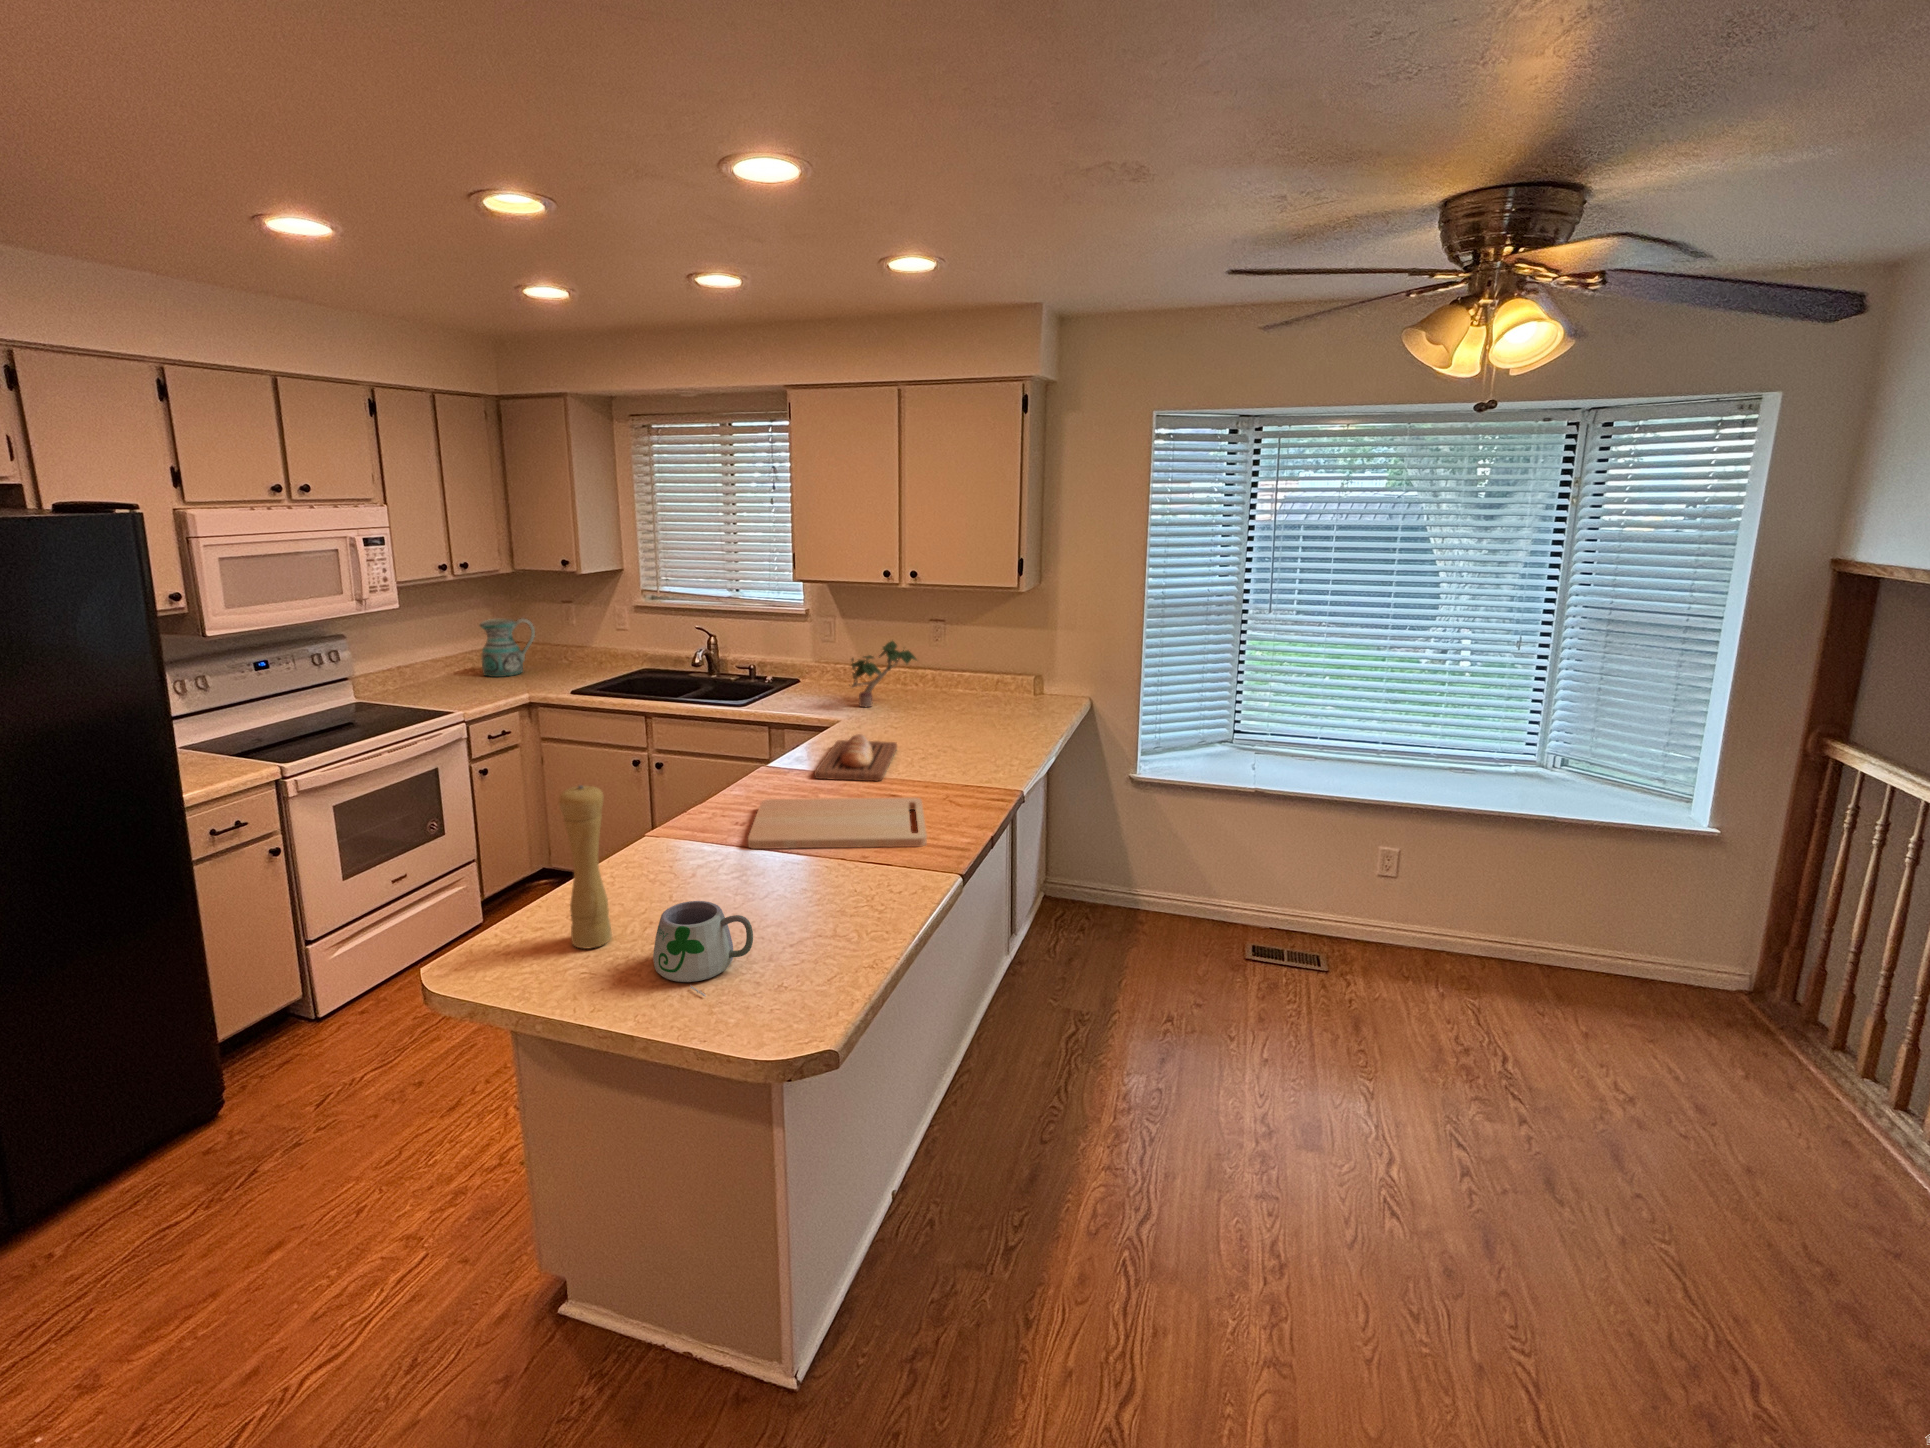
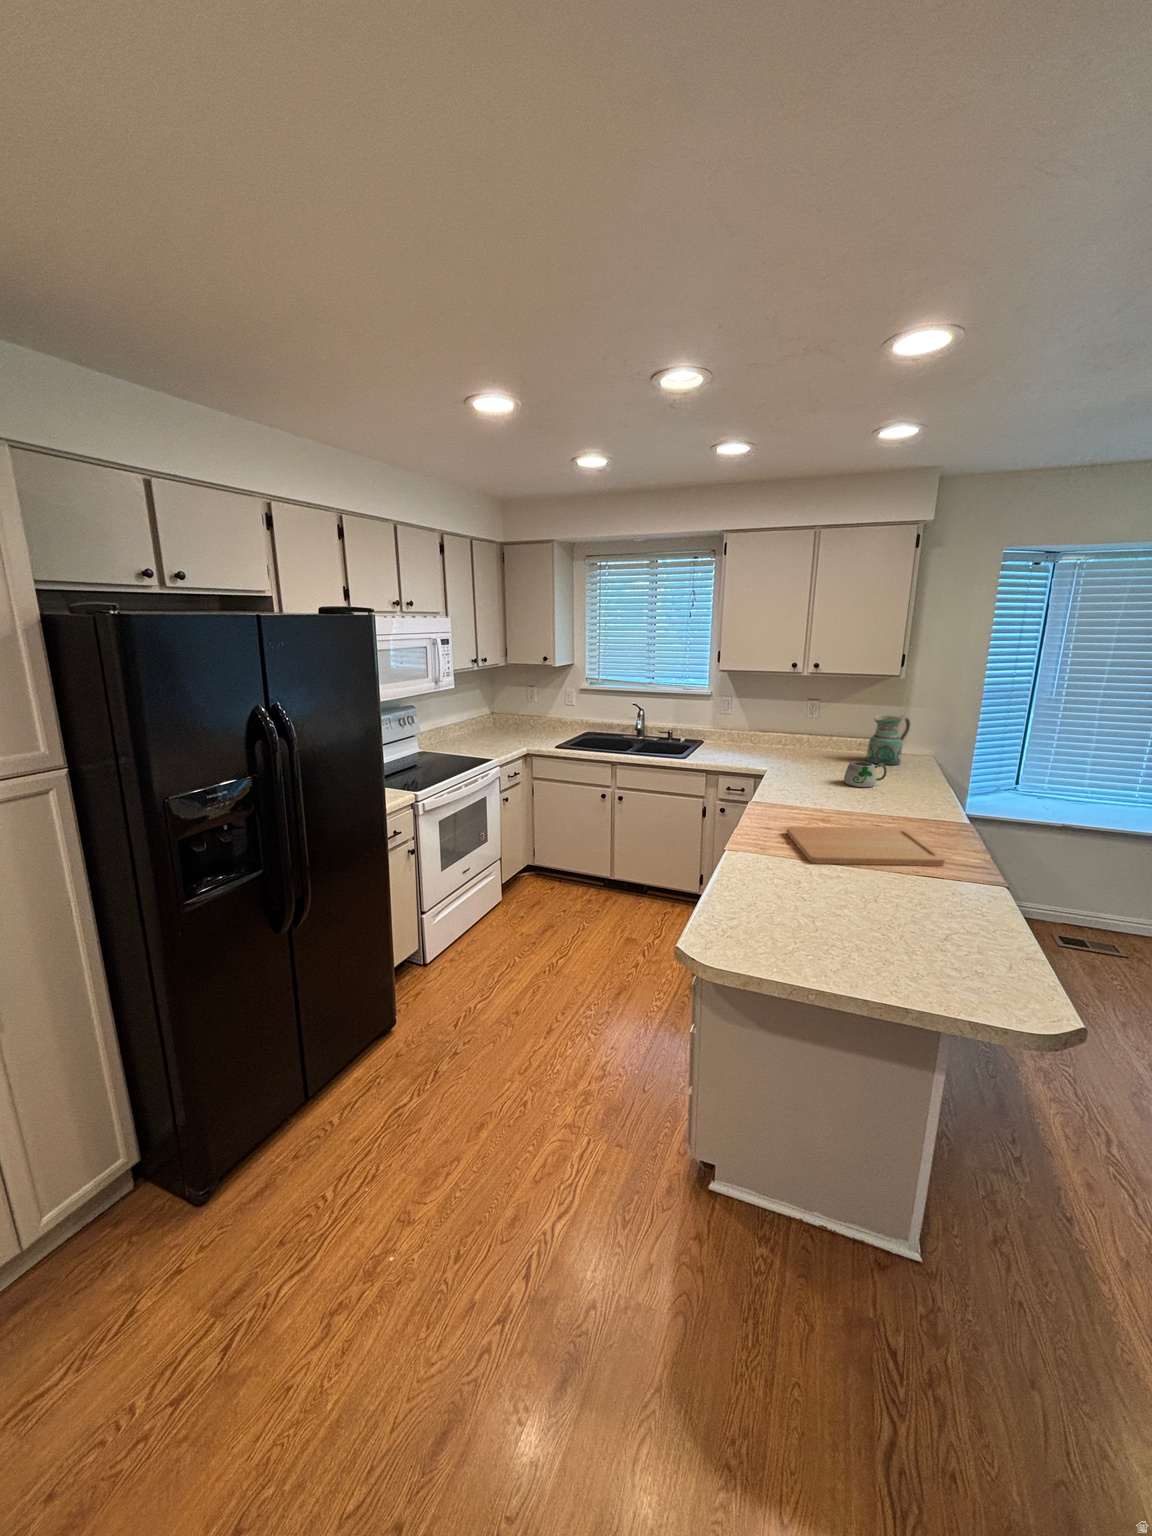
ceramic pitcher: present [480,618,535,677] -> present [866,715,910,765]
potted plant: present [851,641,916,707] -> none [761,712,812,761]
bread loaf: present [814,734,897,781] -> none [786,780,850,815]
pepper mill: present [559,785,611,948] -> none [764,816,805,939]
mug: present [653,901,753,997] -> present [844,761,887,790]

